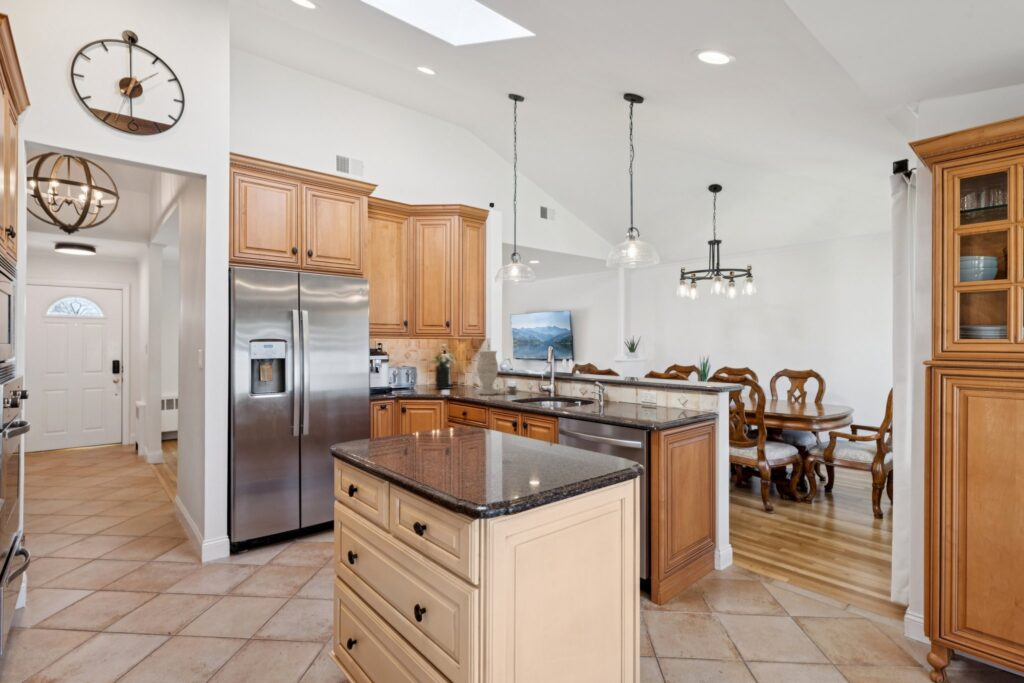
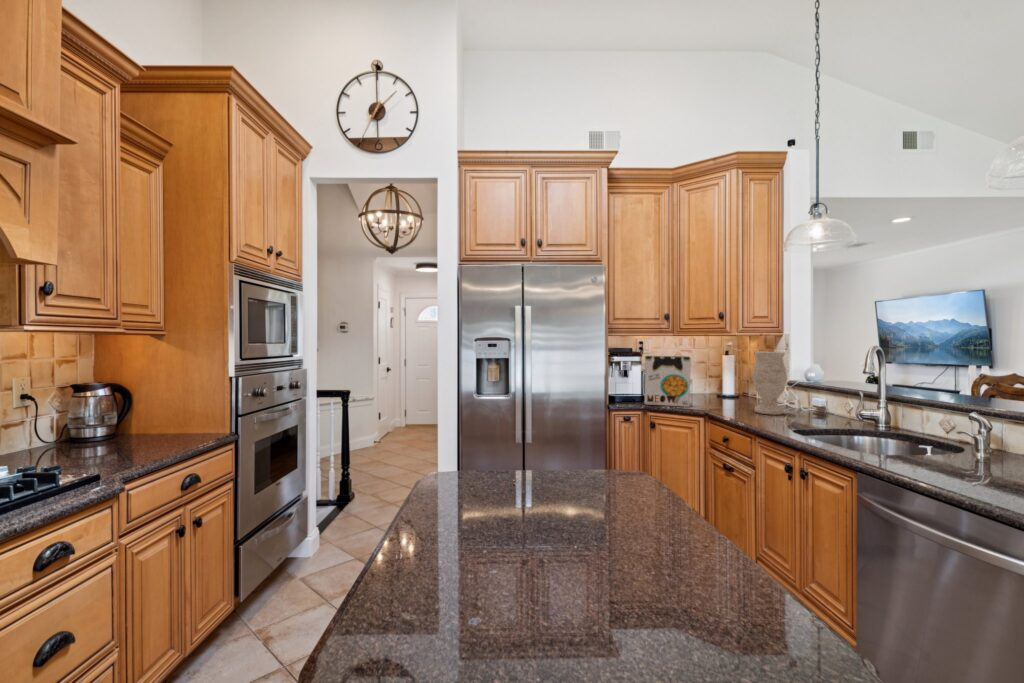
flower arrangement: present [428,351,455,389] -> none [694,351,737,400]
cereal box: none [396,355,433,396] -> present [645,356,690,407]

